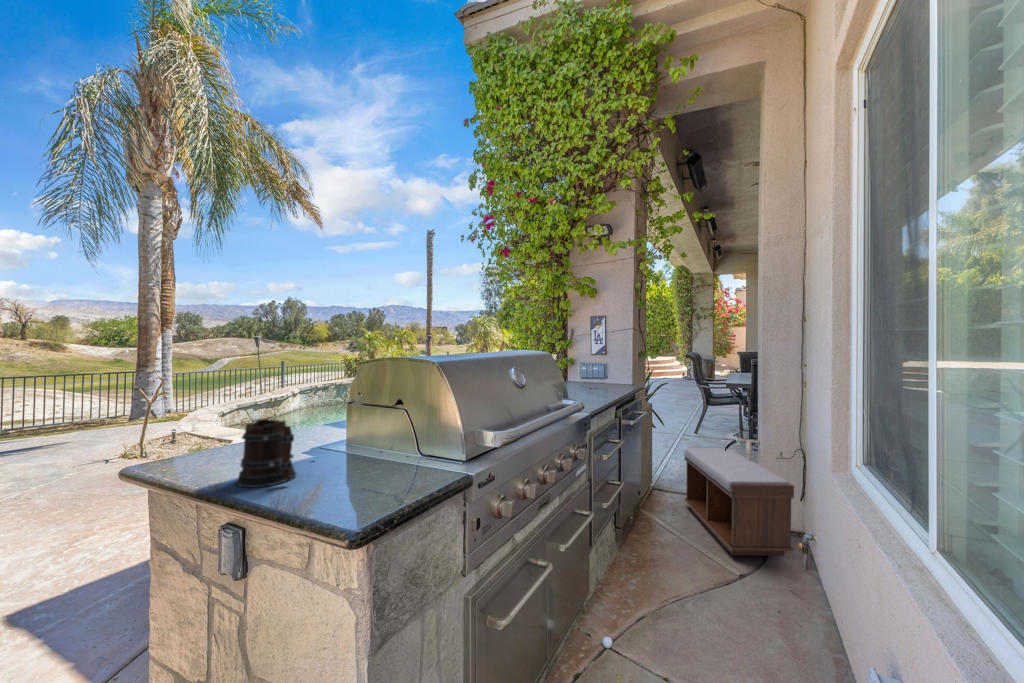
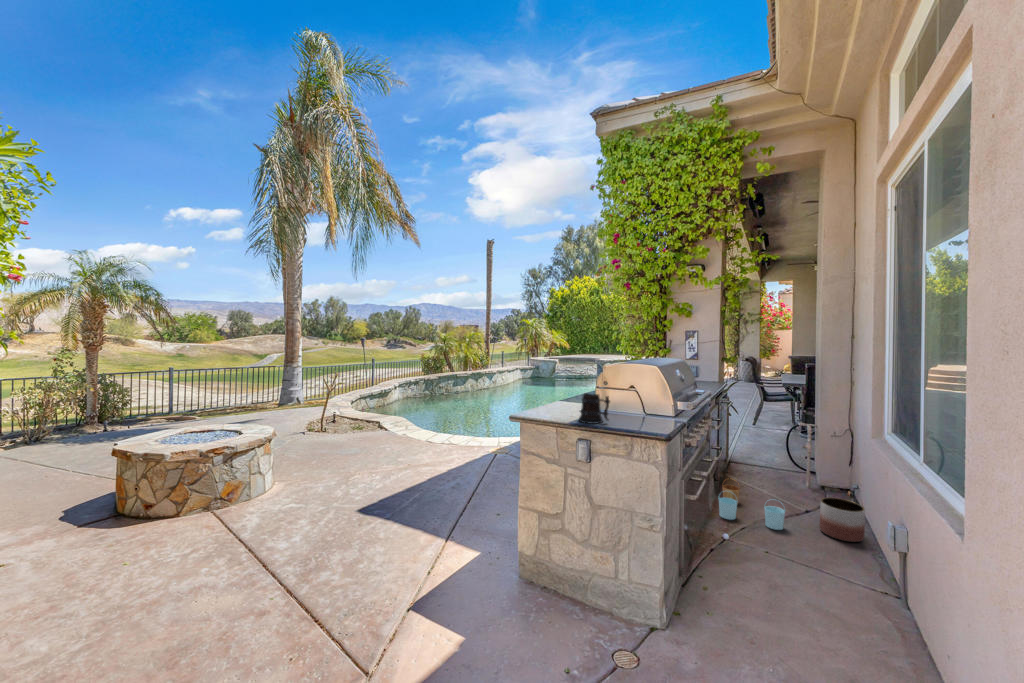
bench: present [684,448,794,556] -> none [757,428,844,500]
bucket: none [607,531,704,625] -> present [719,485,786,530]
planter: none [756,566,823,647] -> present [819,497,865,542]

